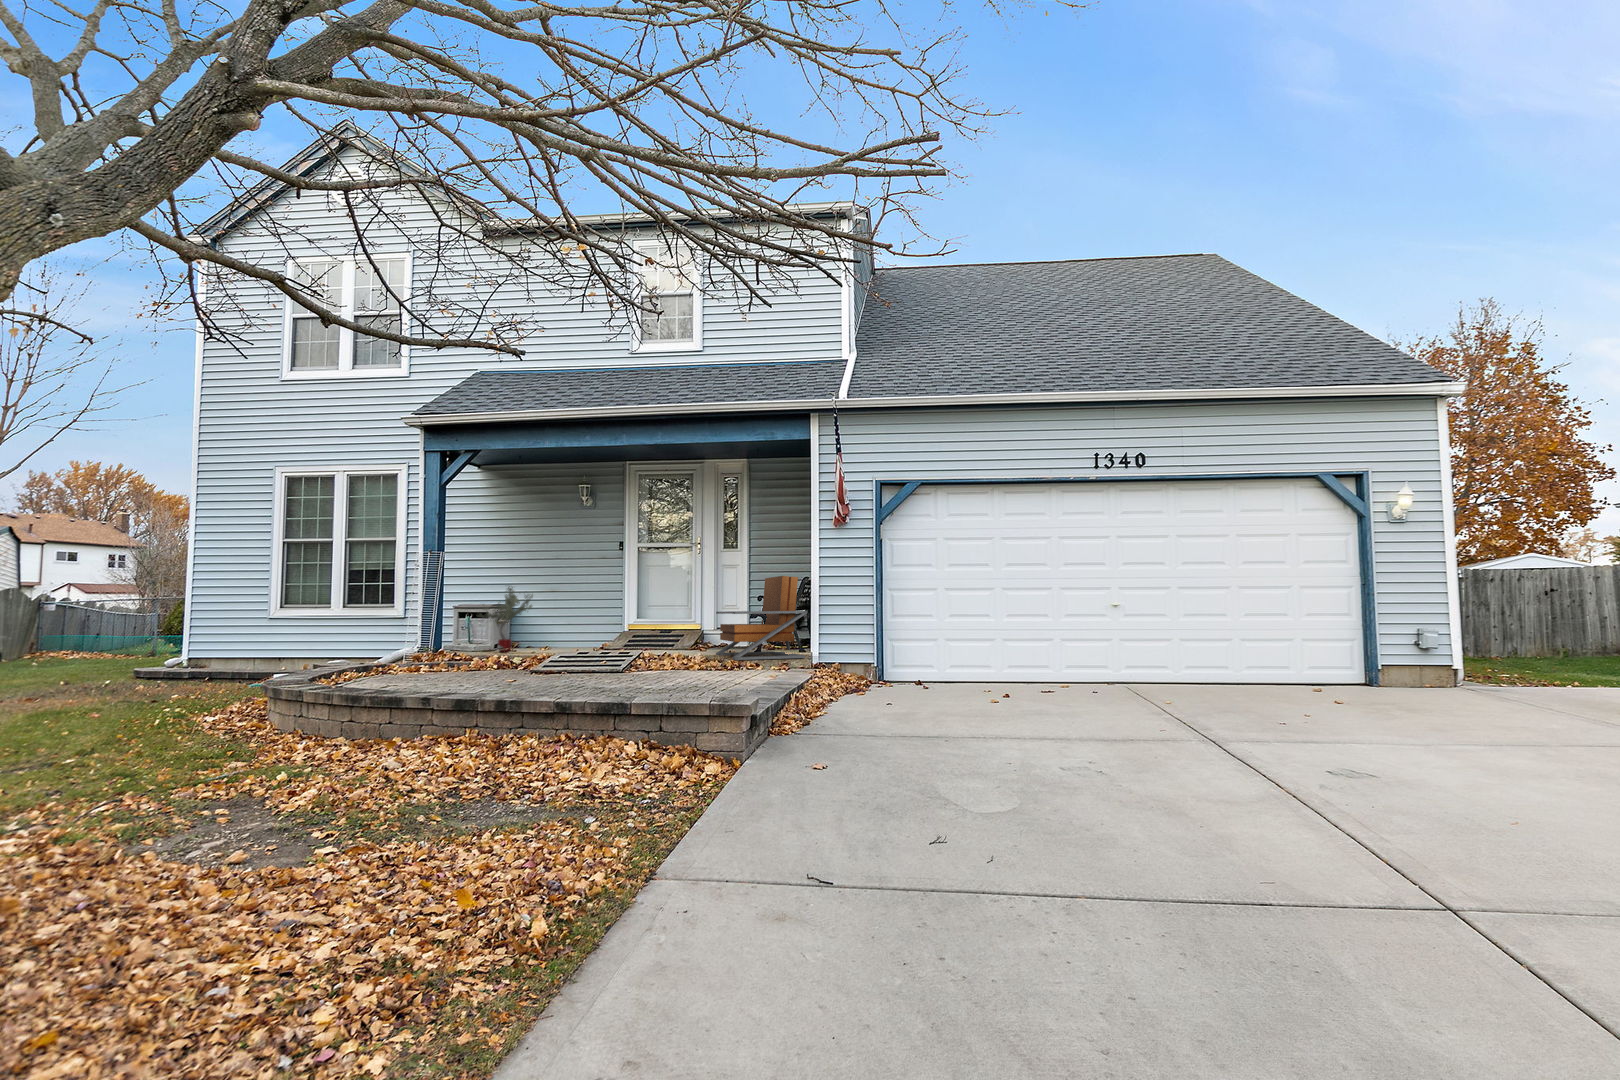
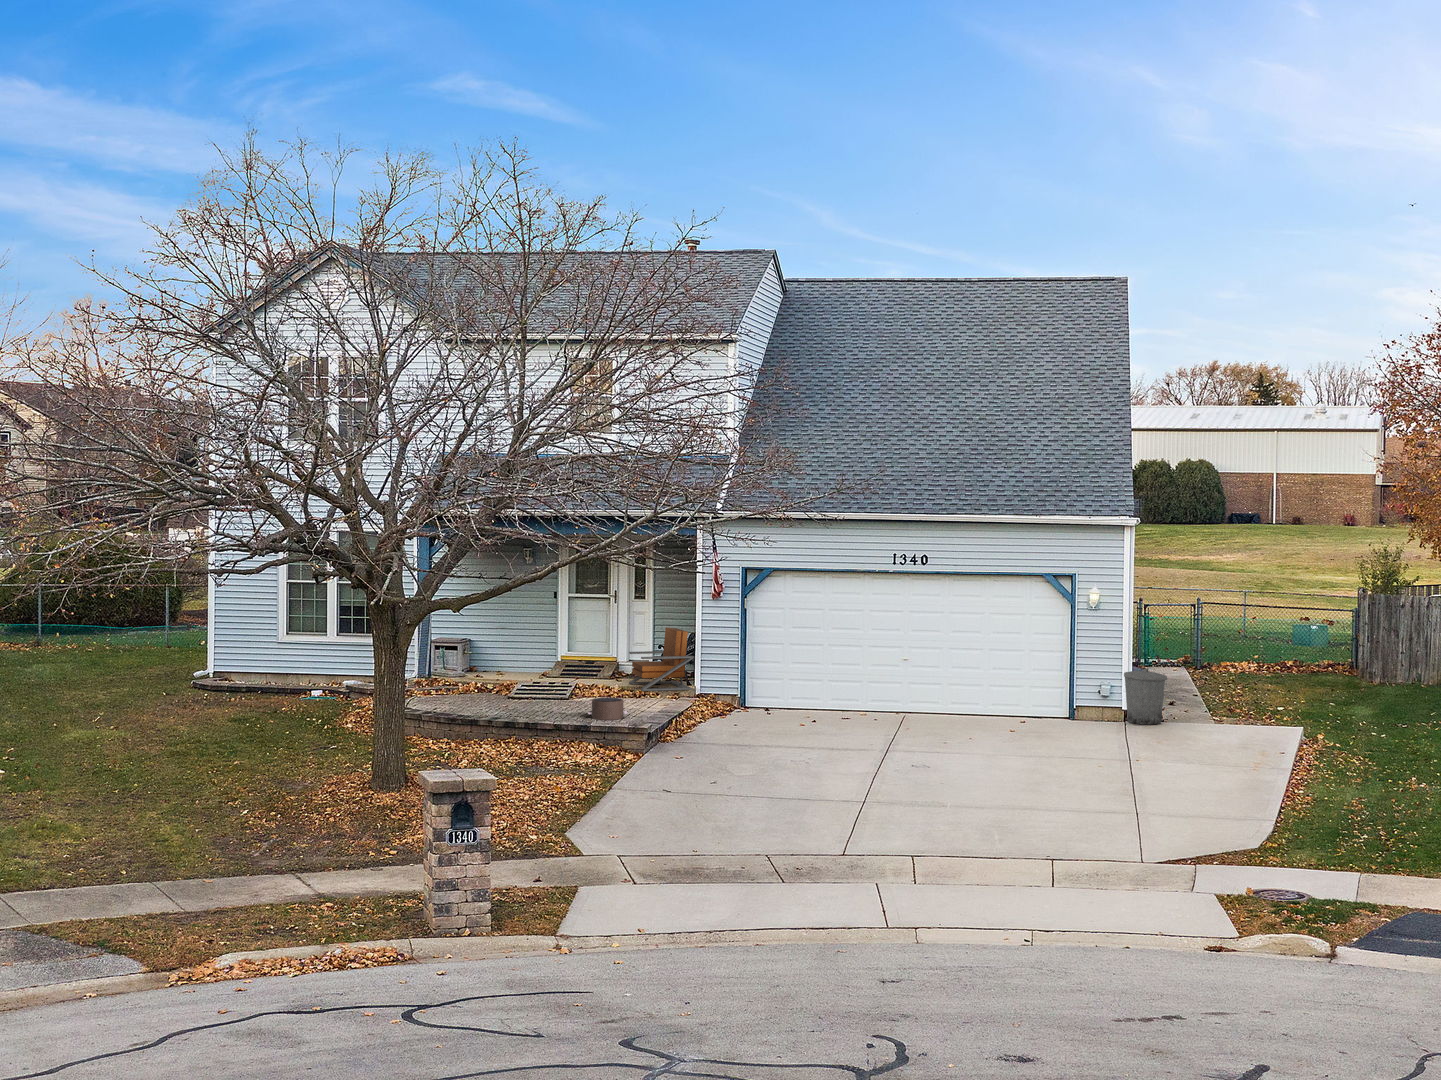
potted tree: present [479,586,533,652] -> none [451,626,490,677]
trash can: none [1459,606,1542,690] -> present [1124,669,1167,724]
pouf: none [634,654,710,692] -> present [588,698,627,720]

